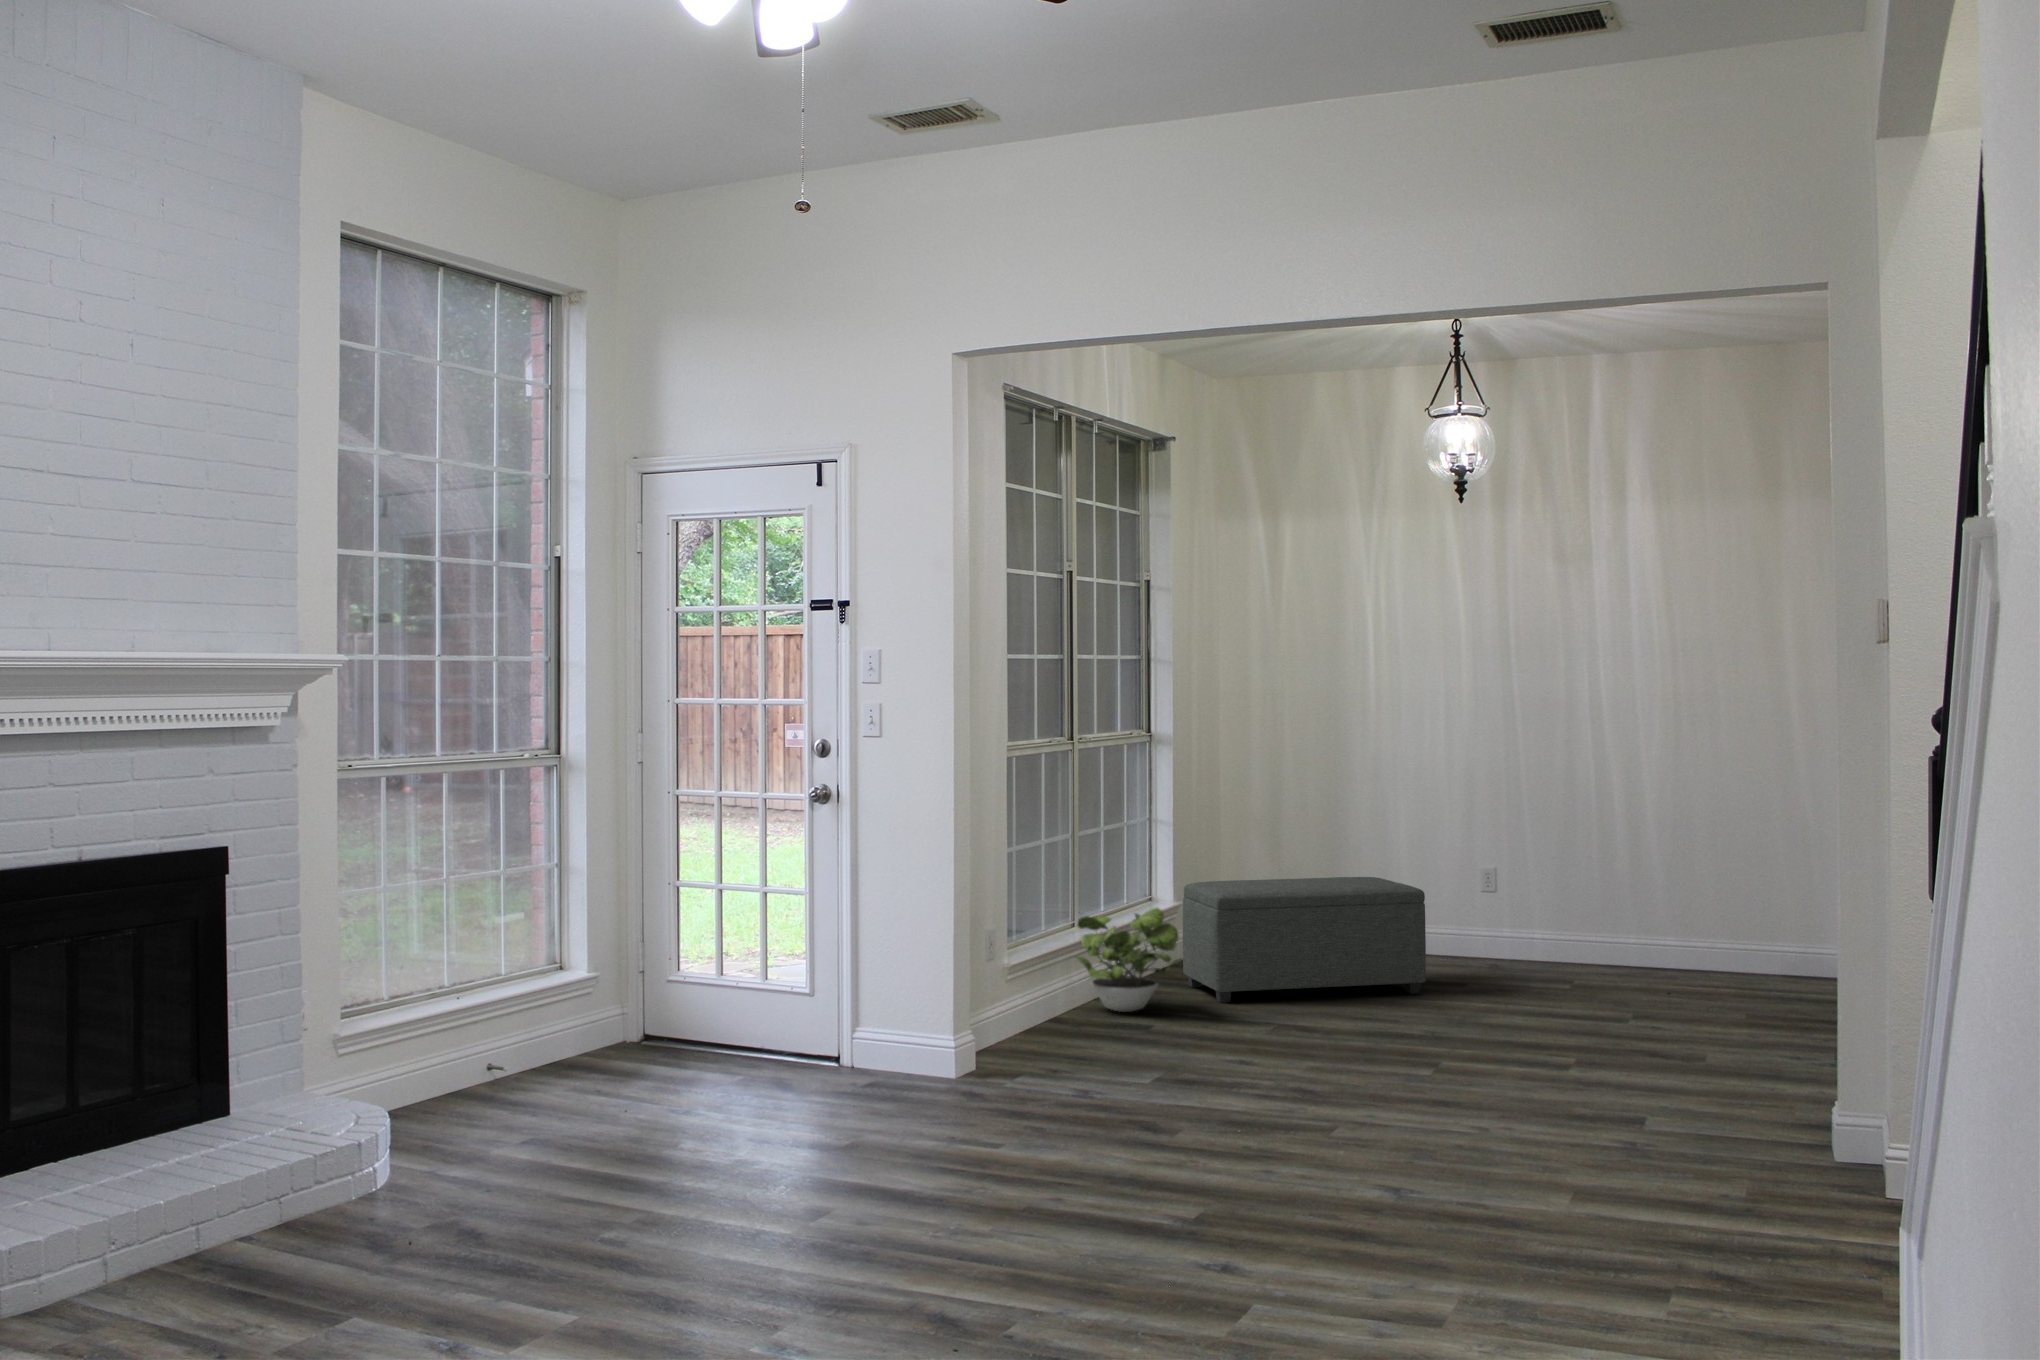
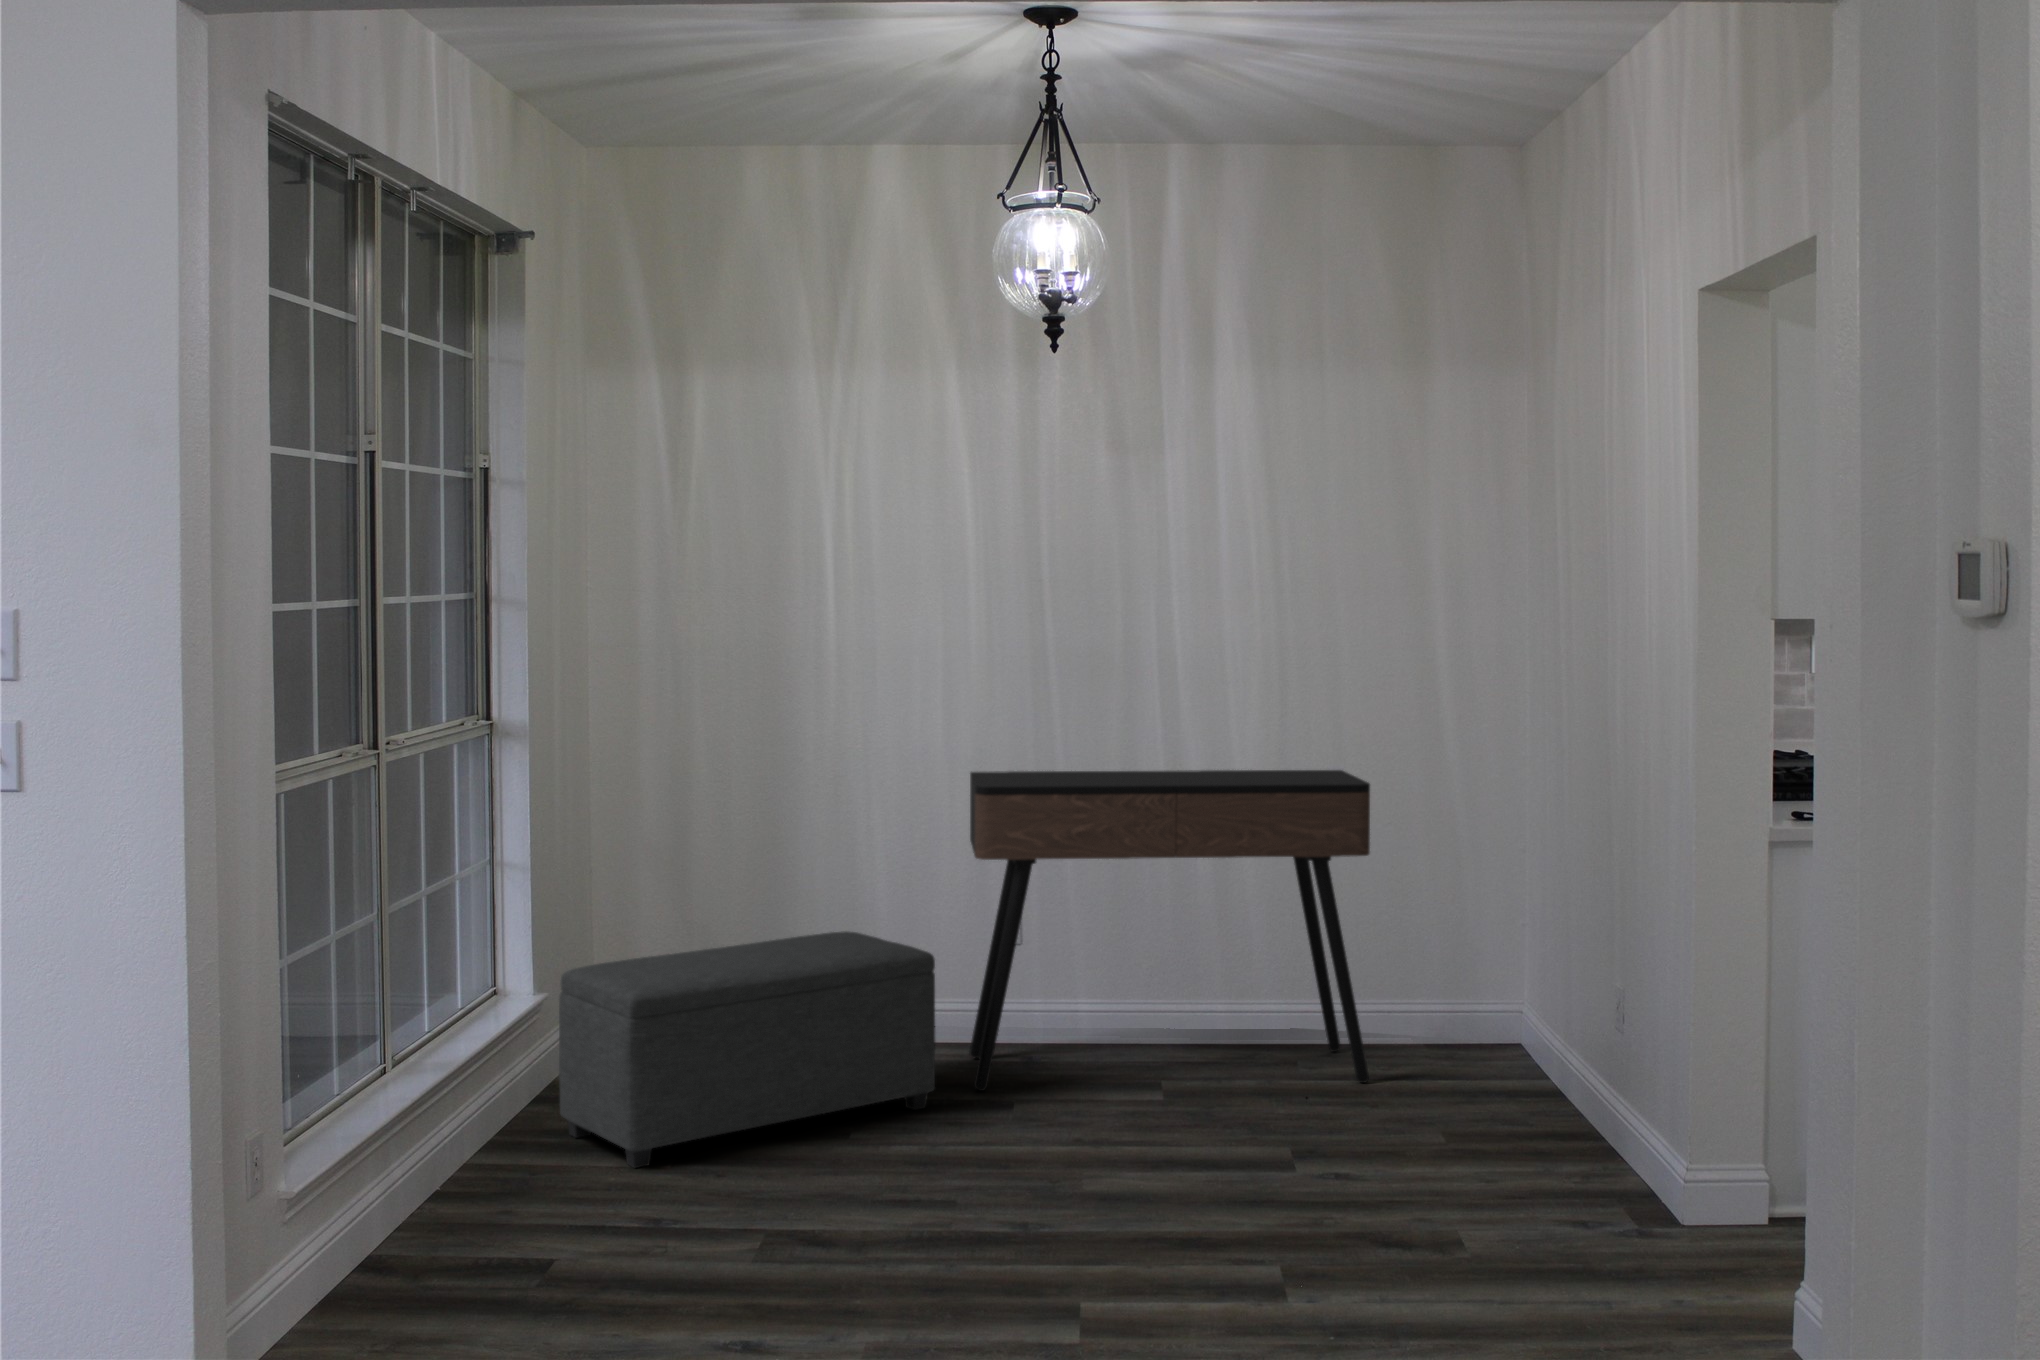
console table: none [1458,777,1760,1008] -> present [969,770,1370,1091]
potted plant: present [1077,908,1181,1012] -> none [388,1033,579,1214]

